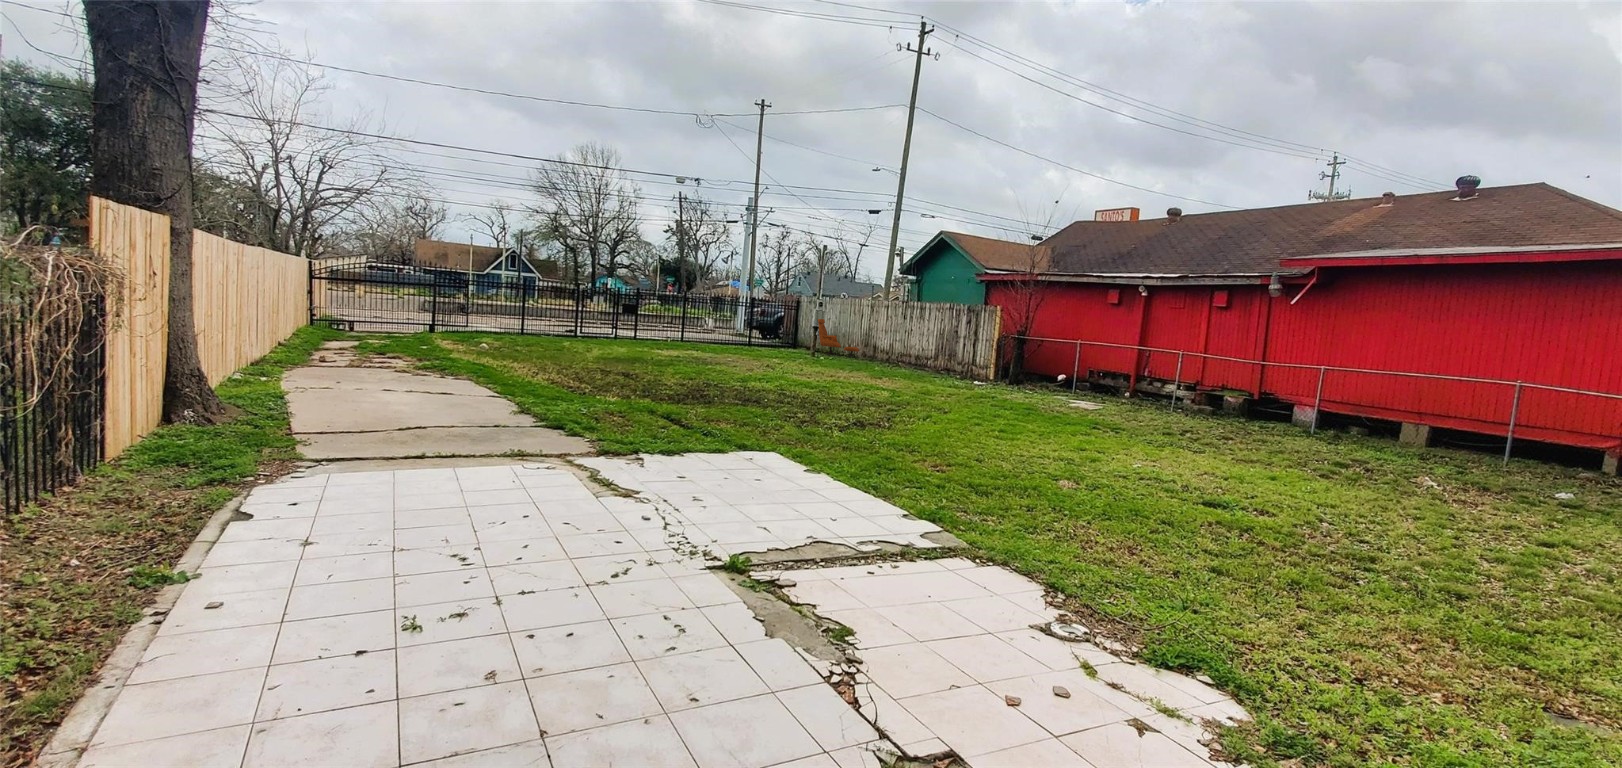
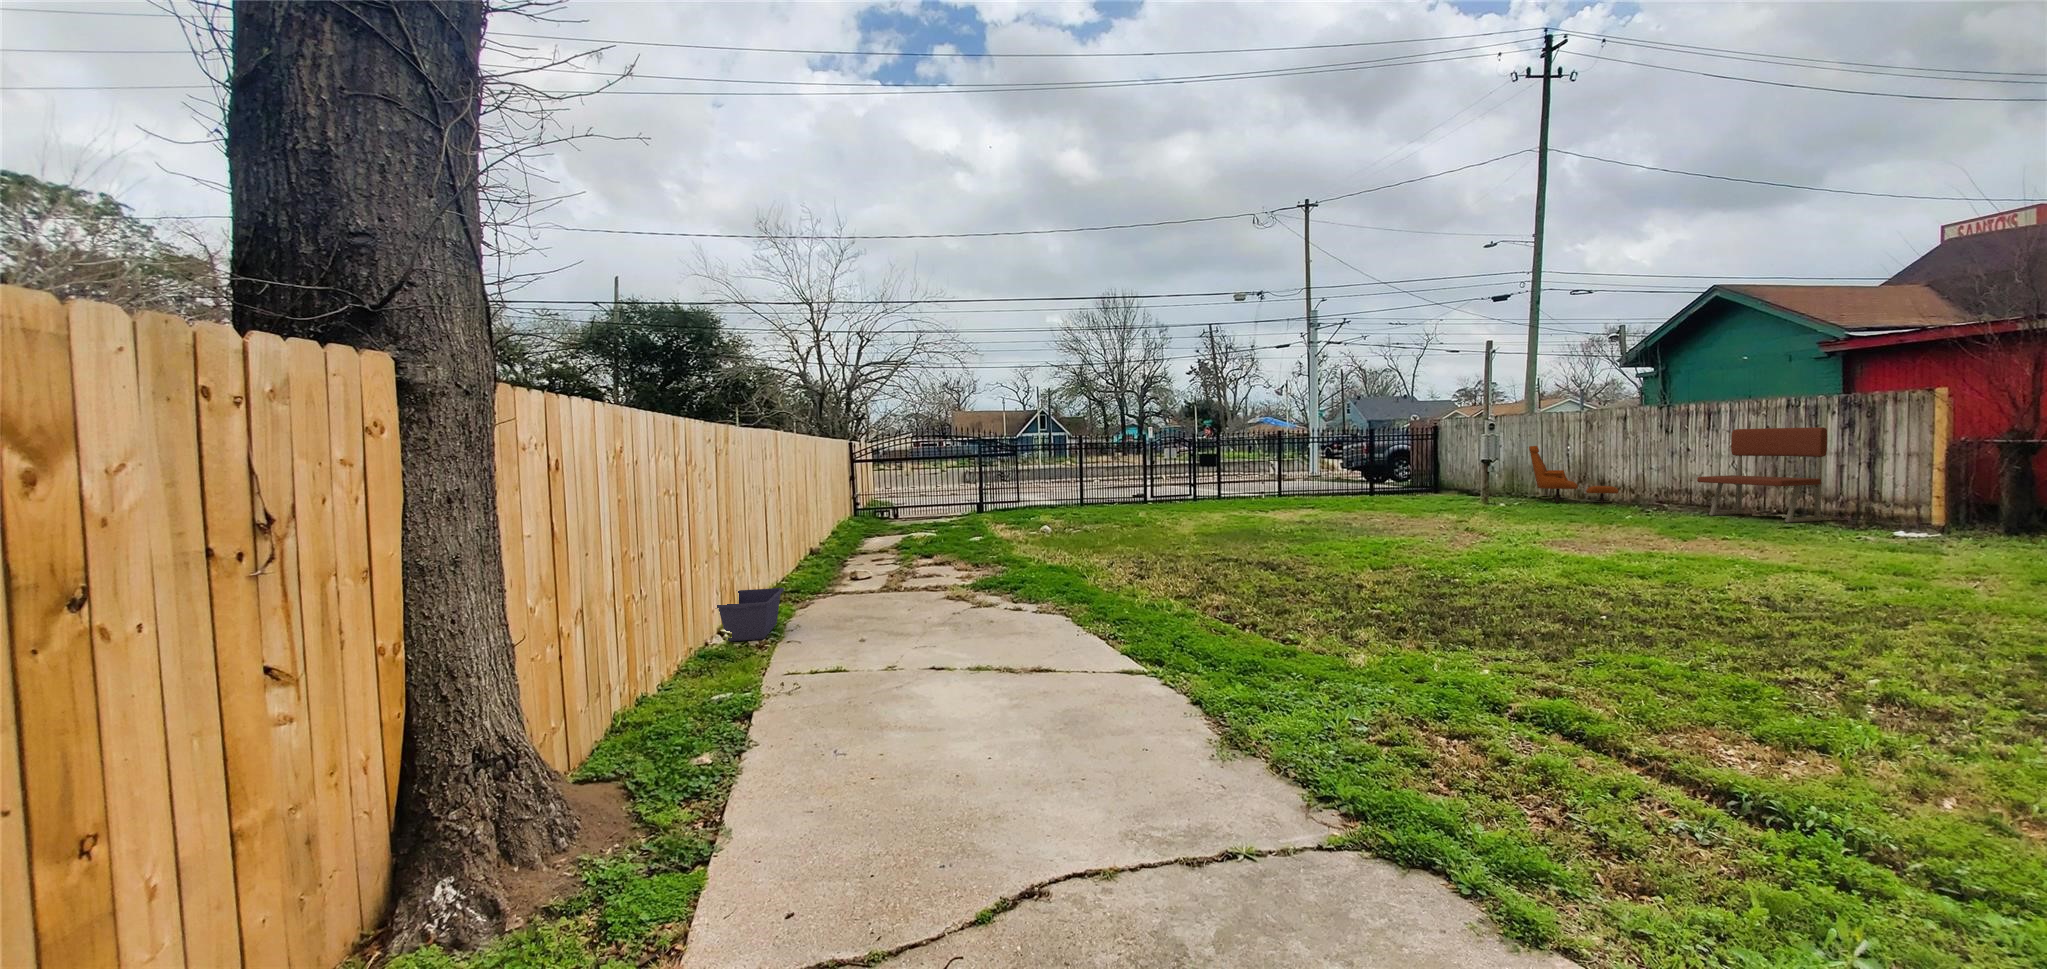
bench: none [876,318,923,369] -> present [1697,427,1827,522]
storage bin: none [243,349,286,374] -> present [717,588,784,641]

